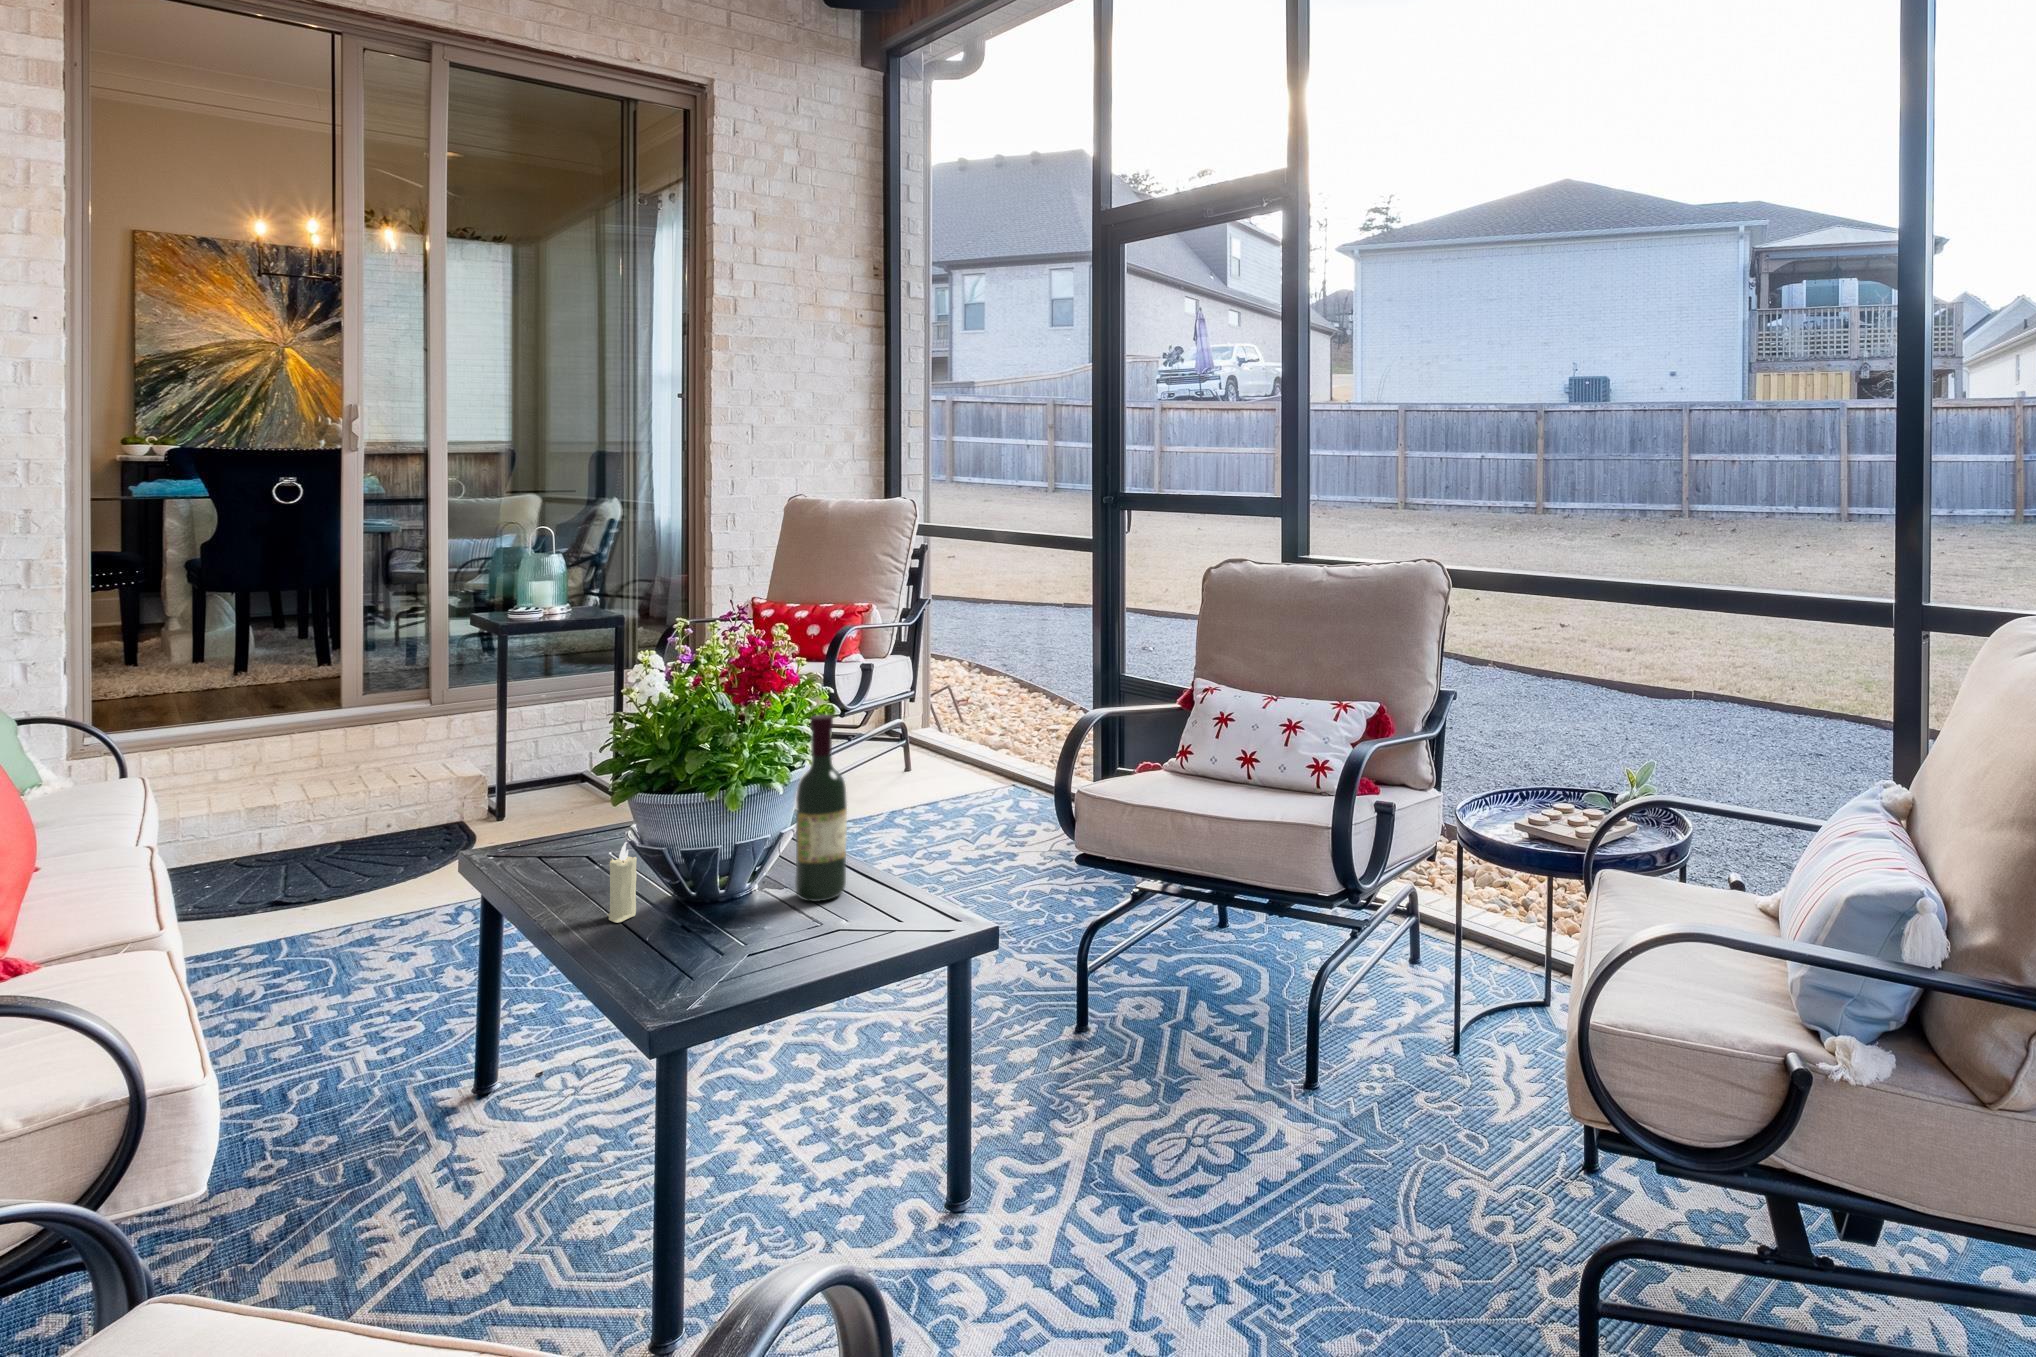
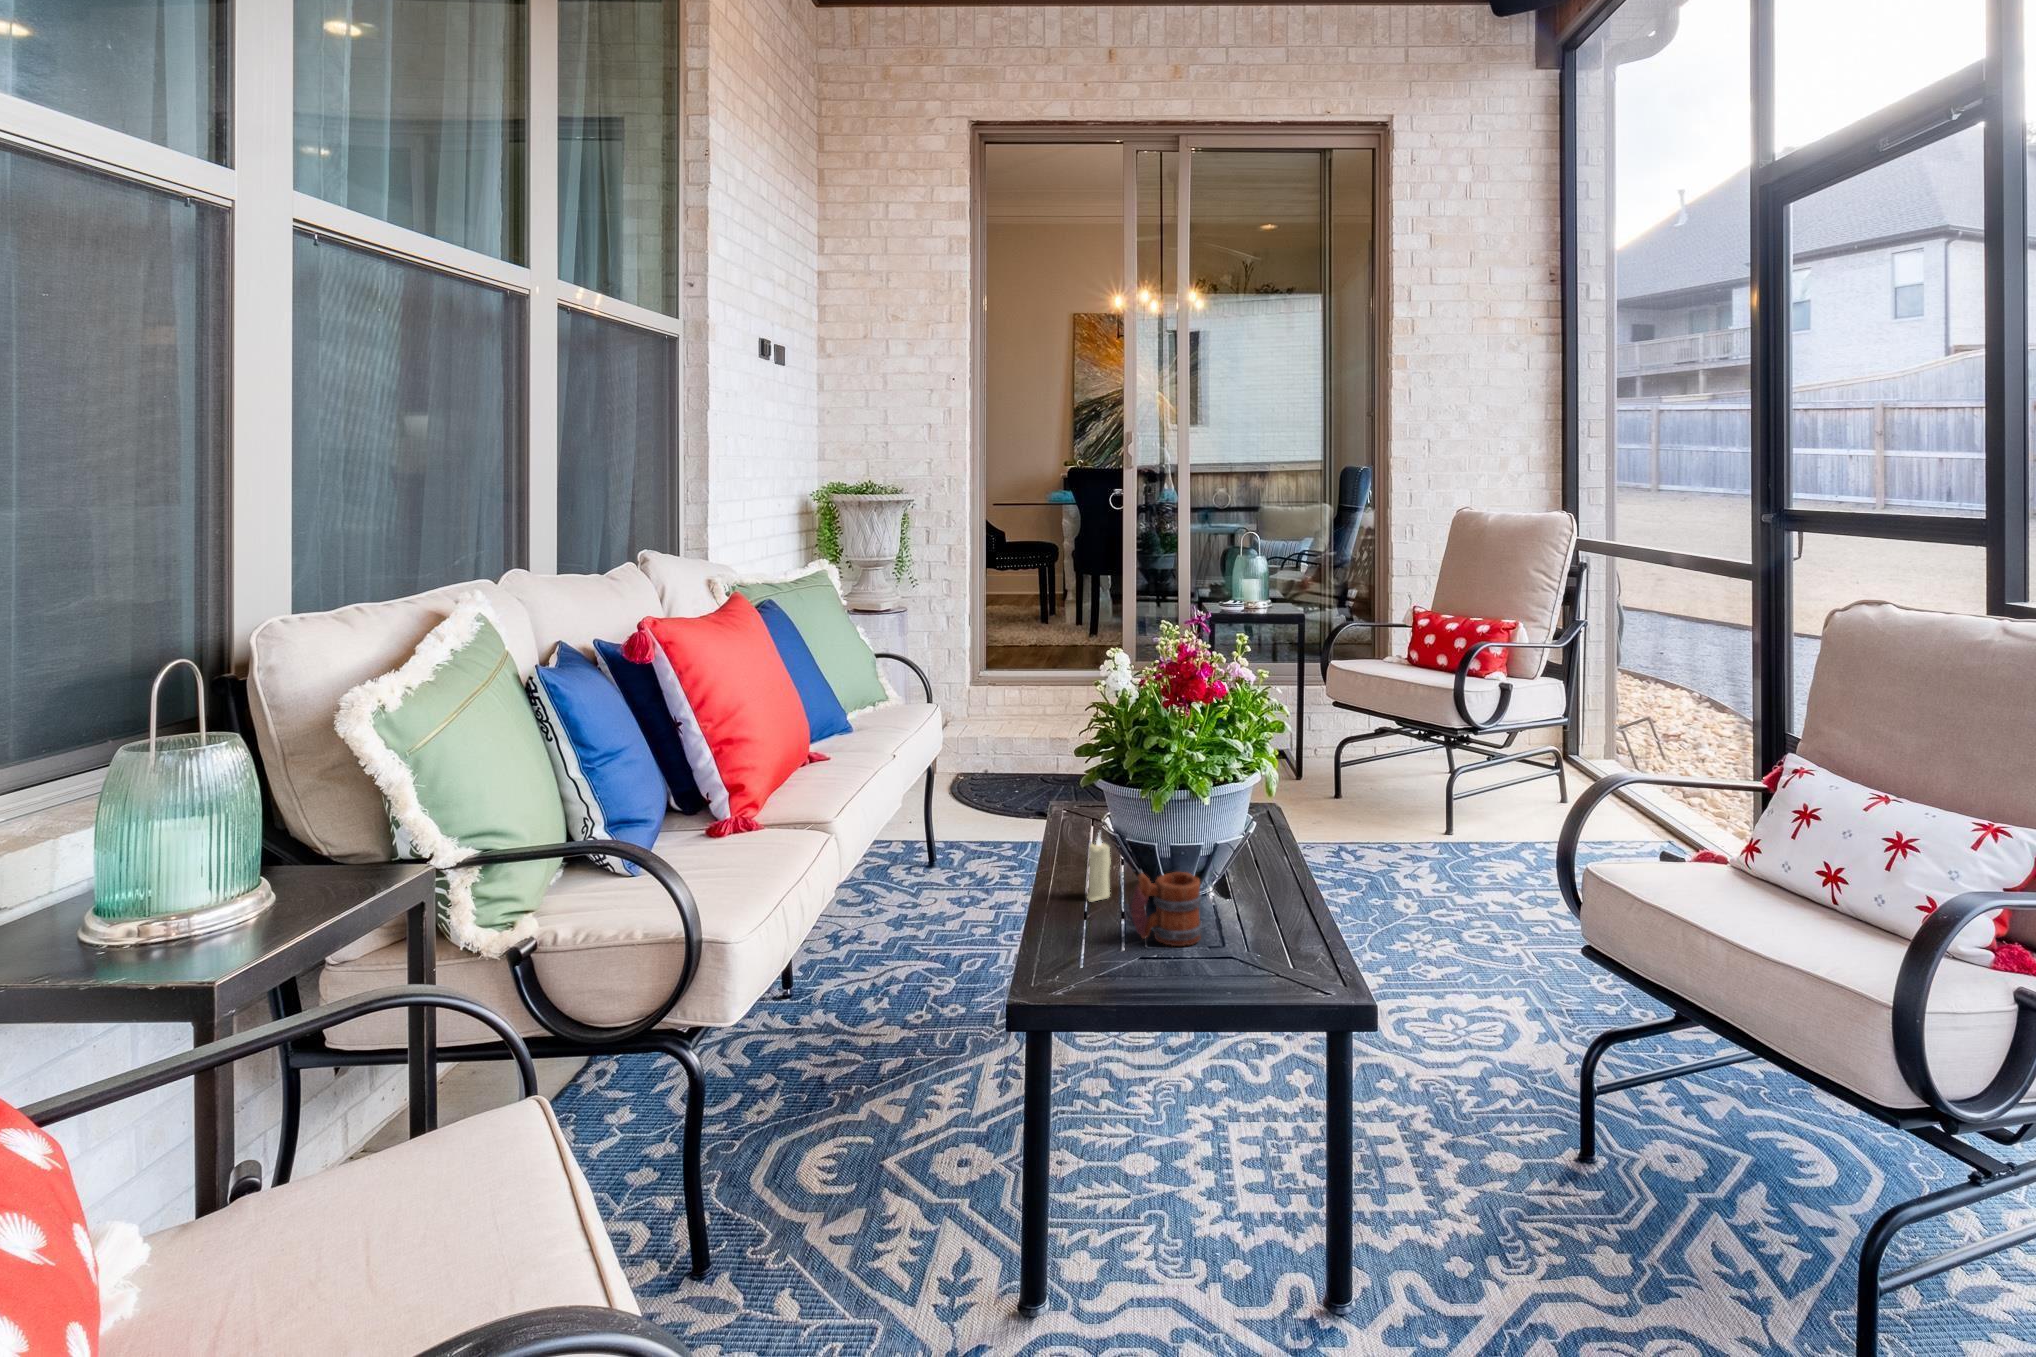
wine bottle: present [795,715,847,901] -> none [1235,741,1283,930]
mug: none [706,858,780,935] -> present [1131,872,1202,946]

